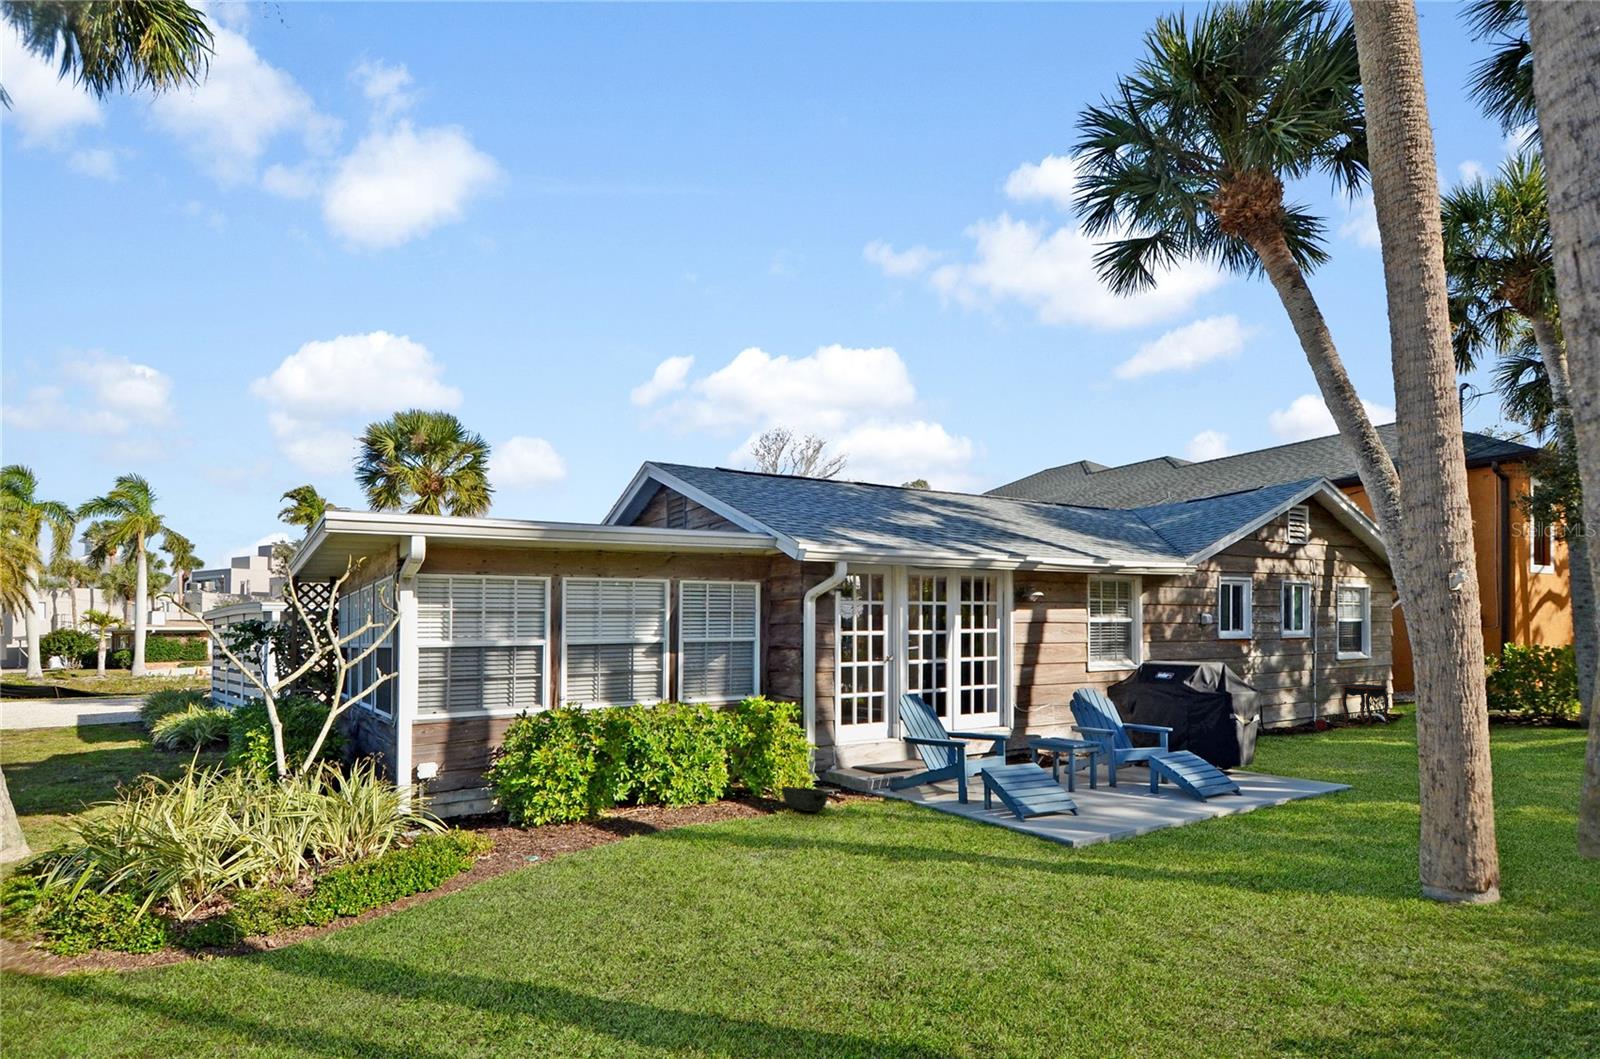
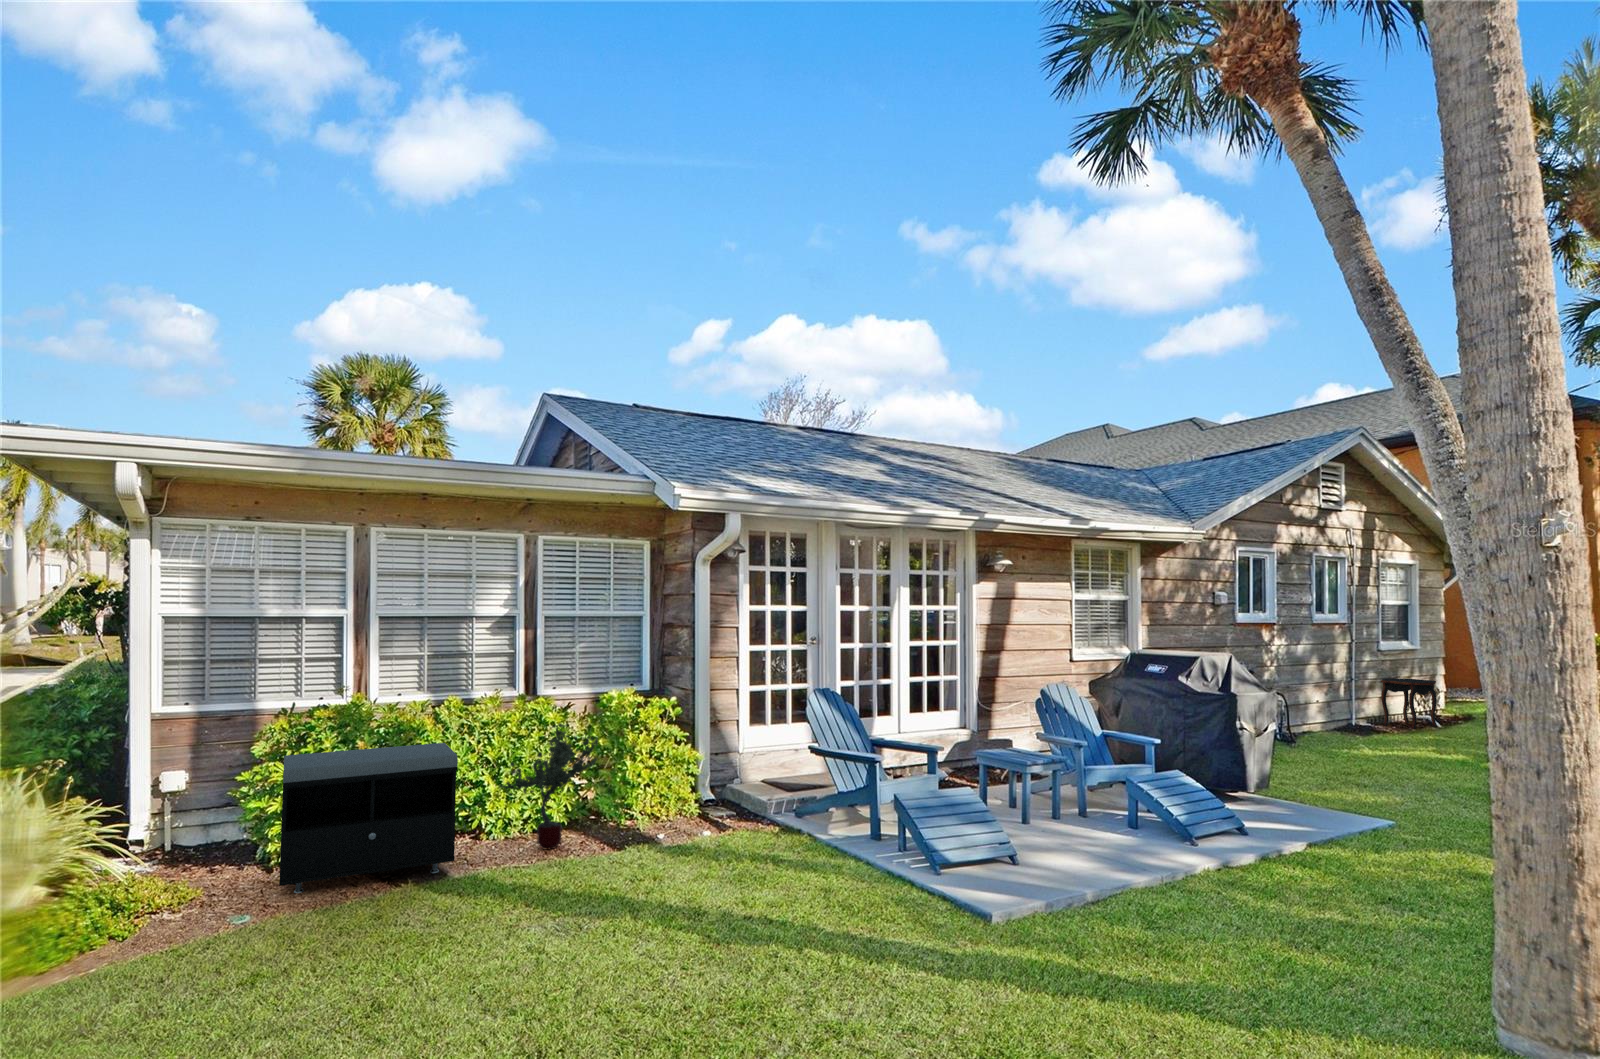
potted tree: present [1303,677,1335,730] -> present [501,723,598,849]
storage bench: none [525,739,659,850] -> present [279,743,458,893]
woven basket: present [782,786,829,811] -> none [646,804,704,840]

